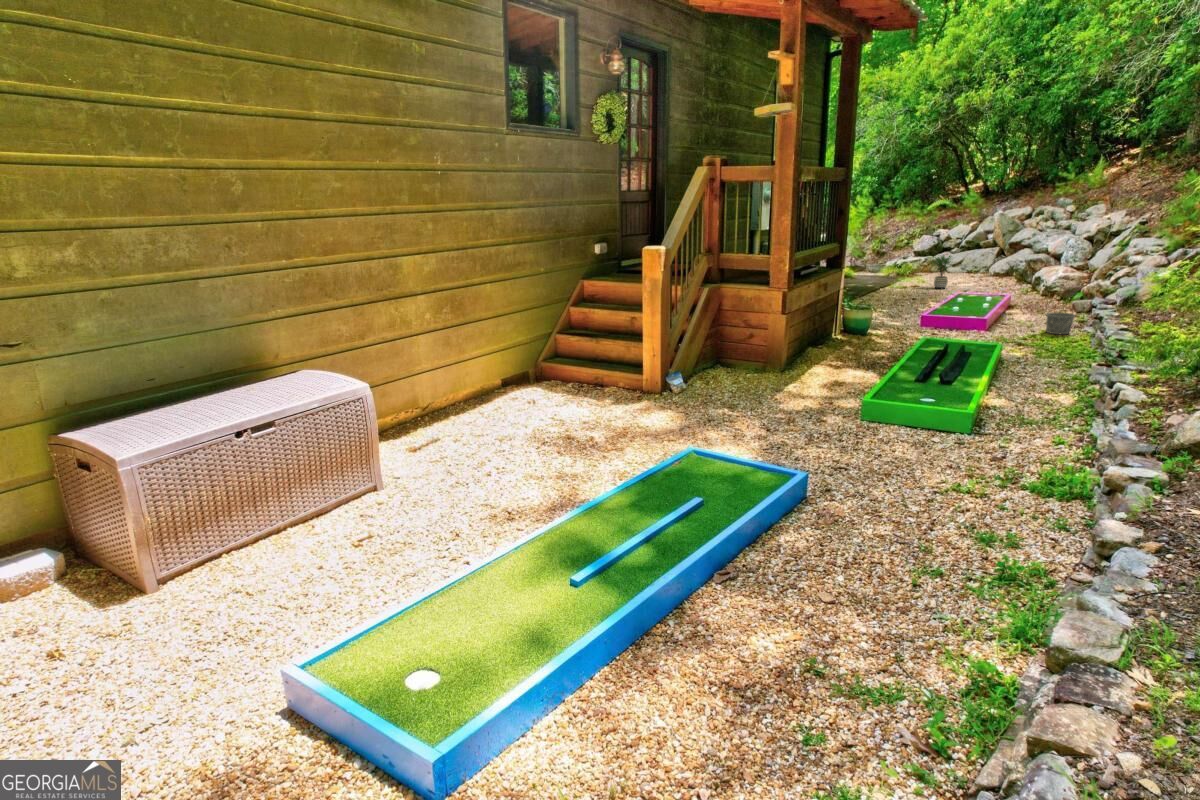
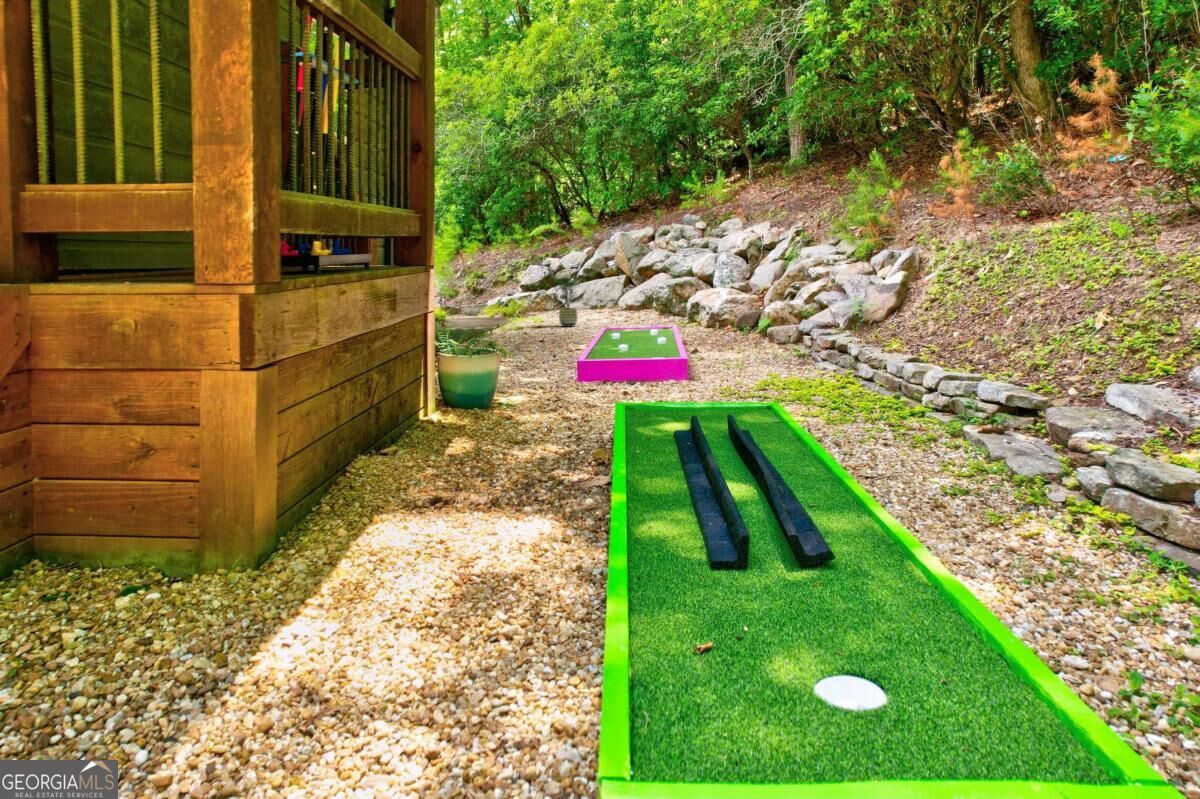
bucket: present [1046,313,1075,334] -> none [769,315,816,375]

